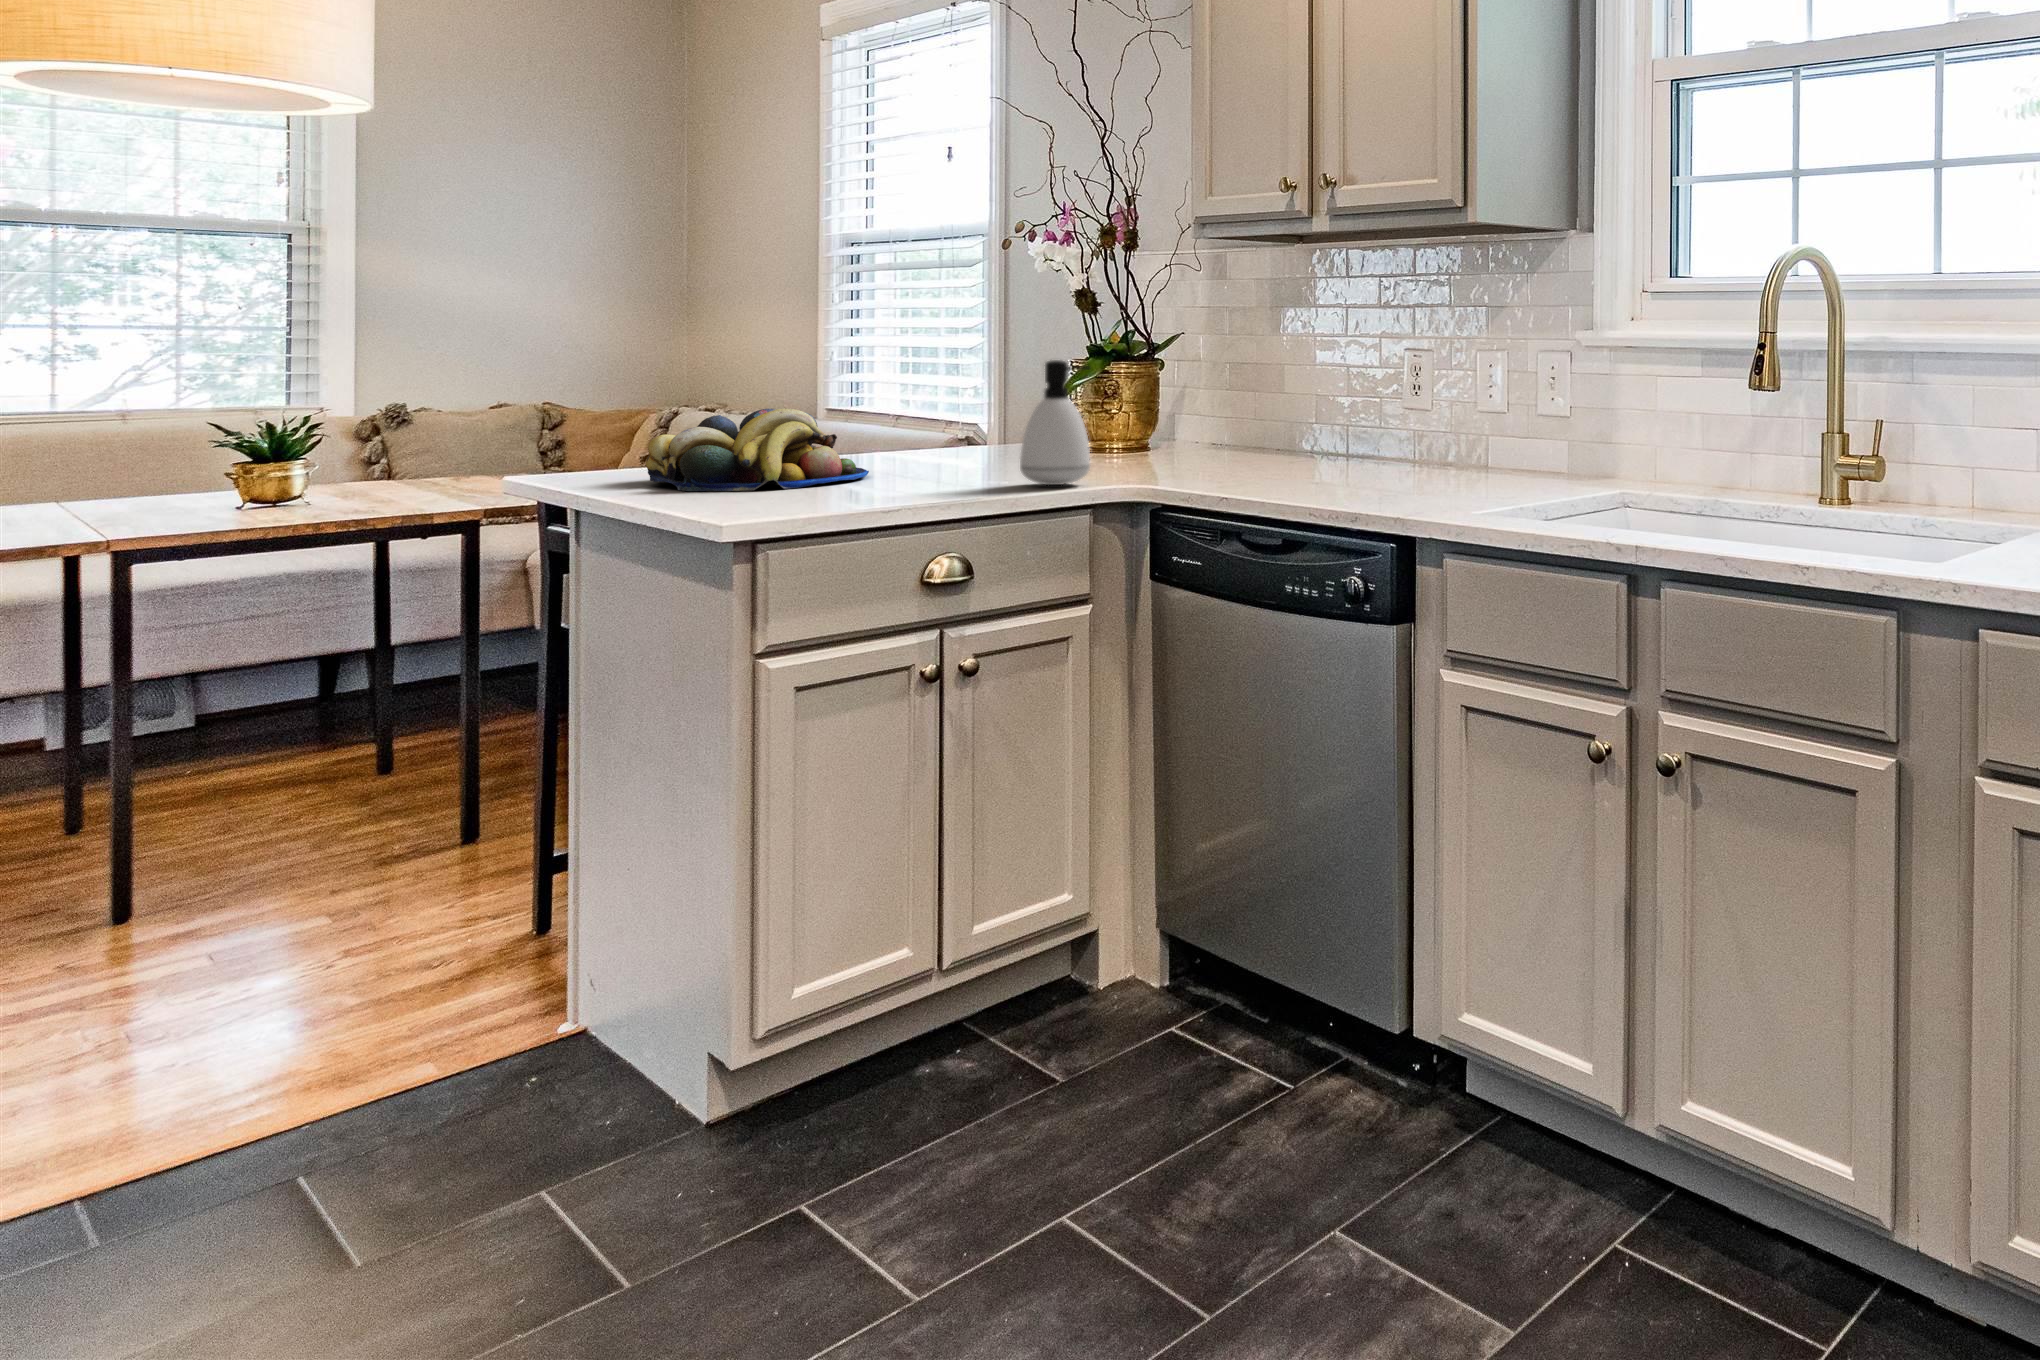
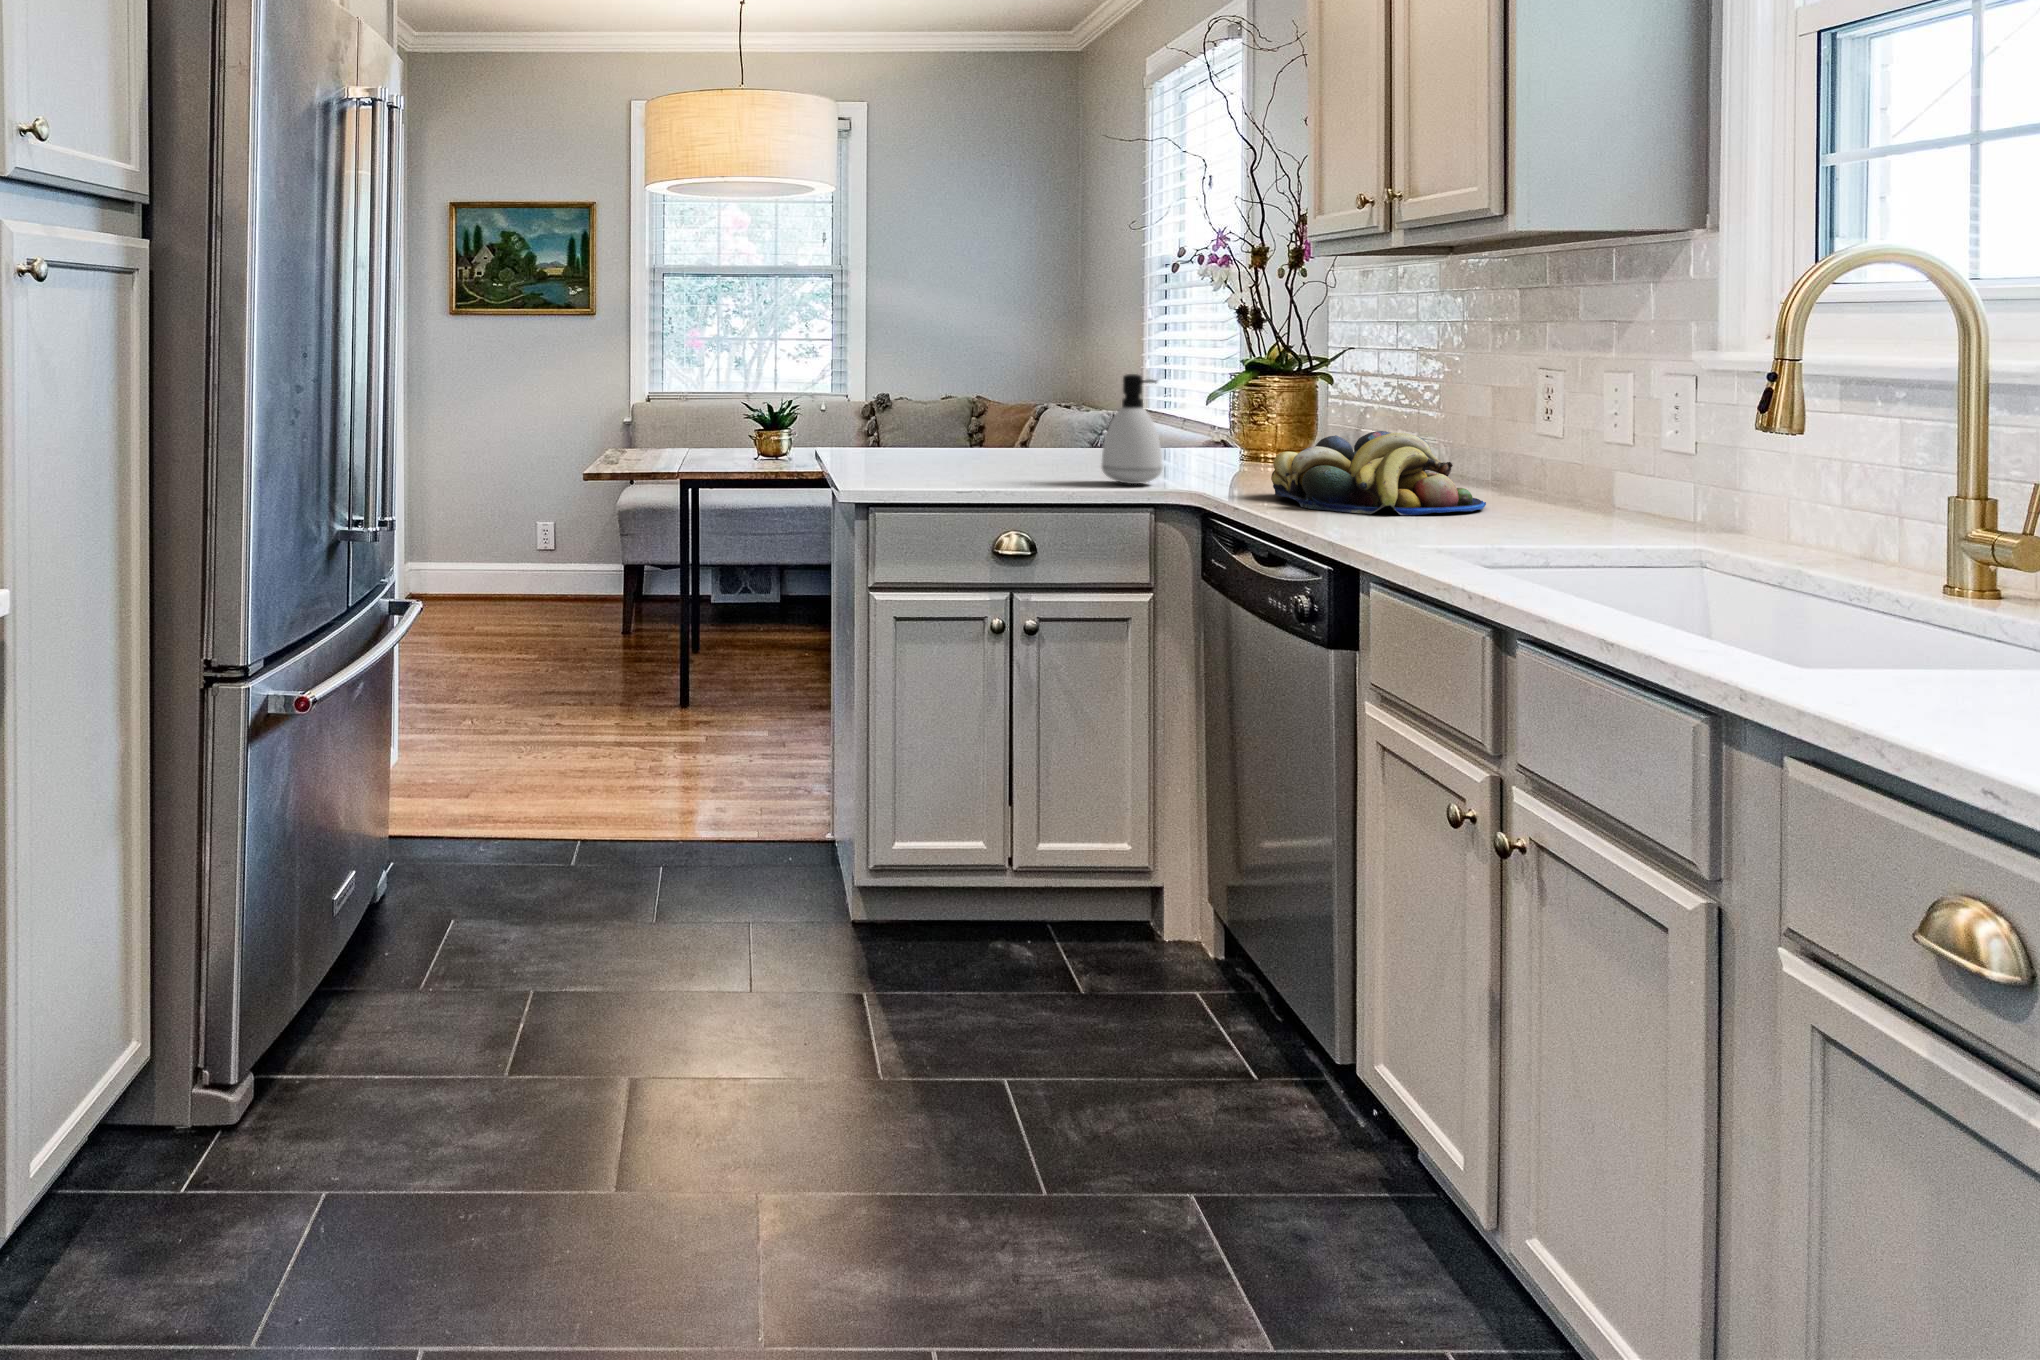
fruit bowl: present [645,409,869,491] -> present [1271,431,1486,515]

